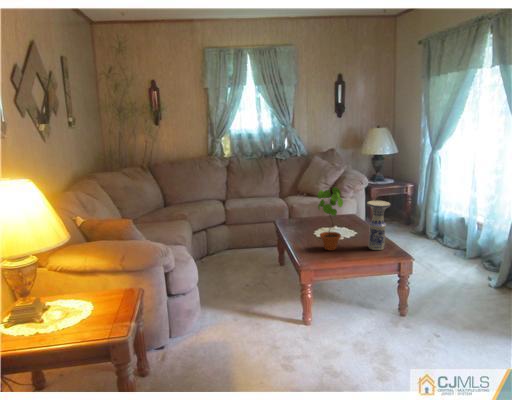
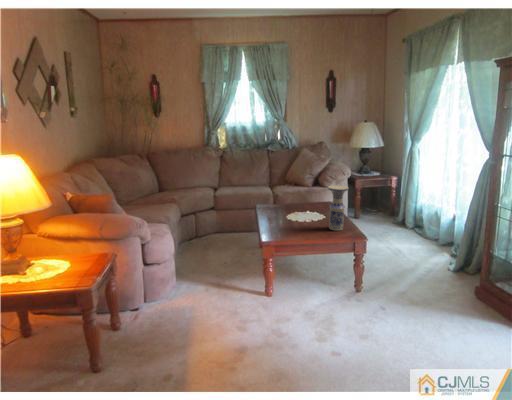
potted plant: present [317,187,343,250] -> none [283,172,305,230]

